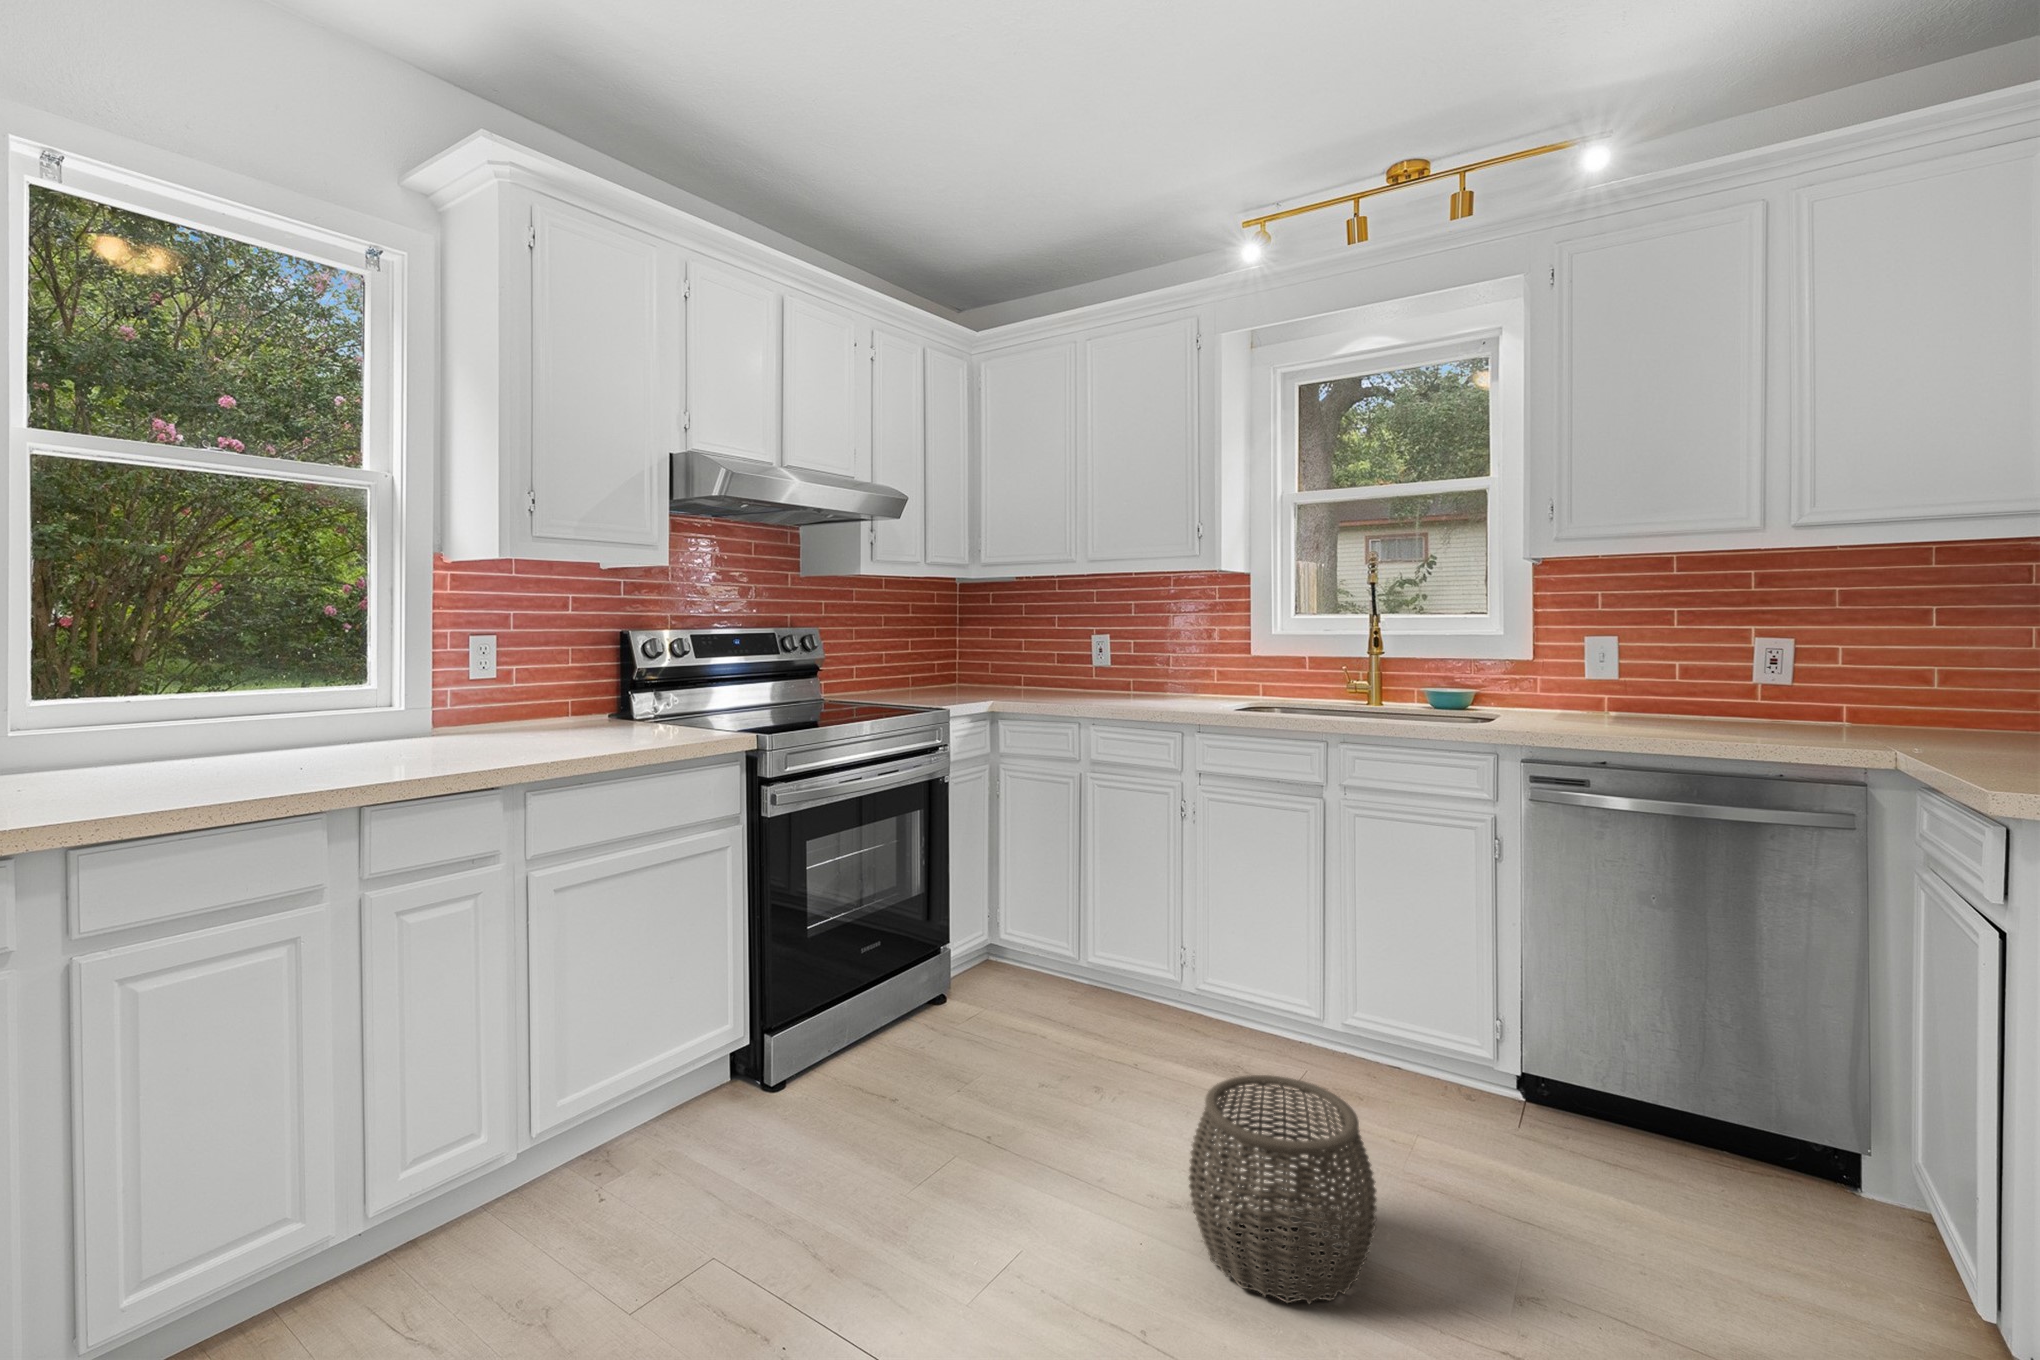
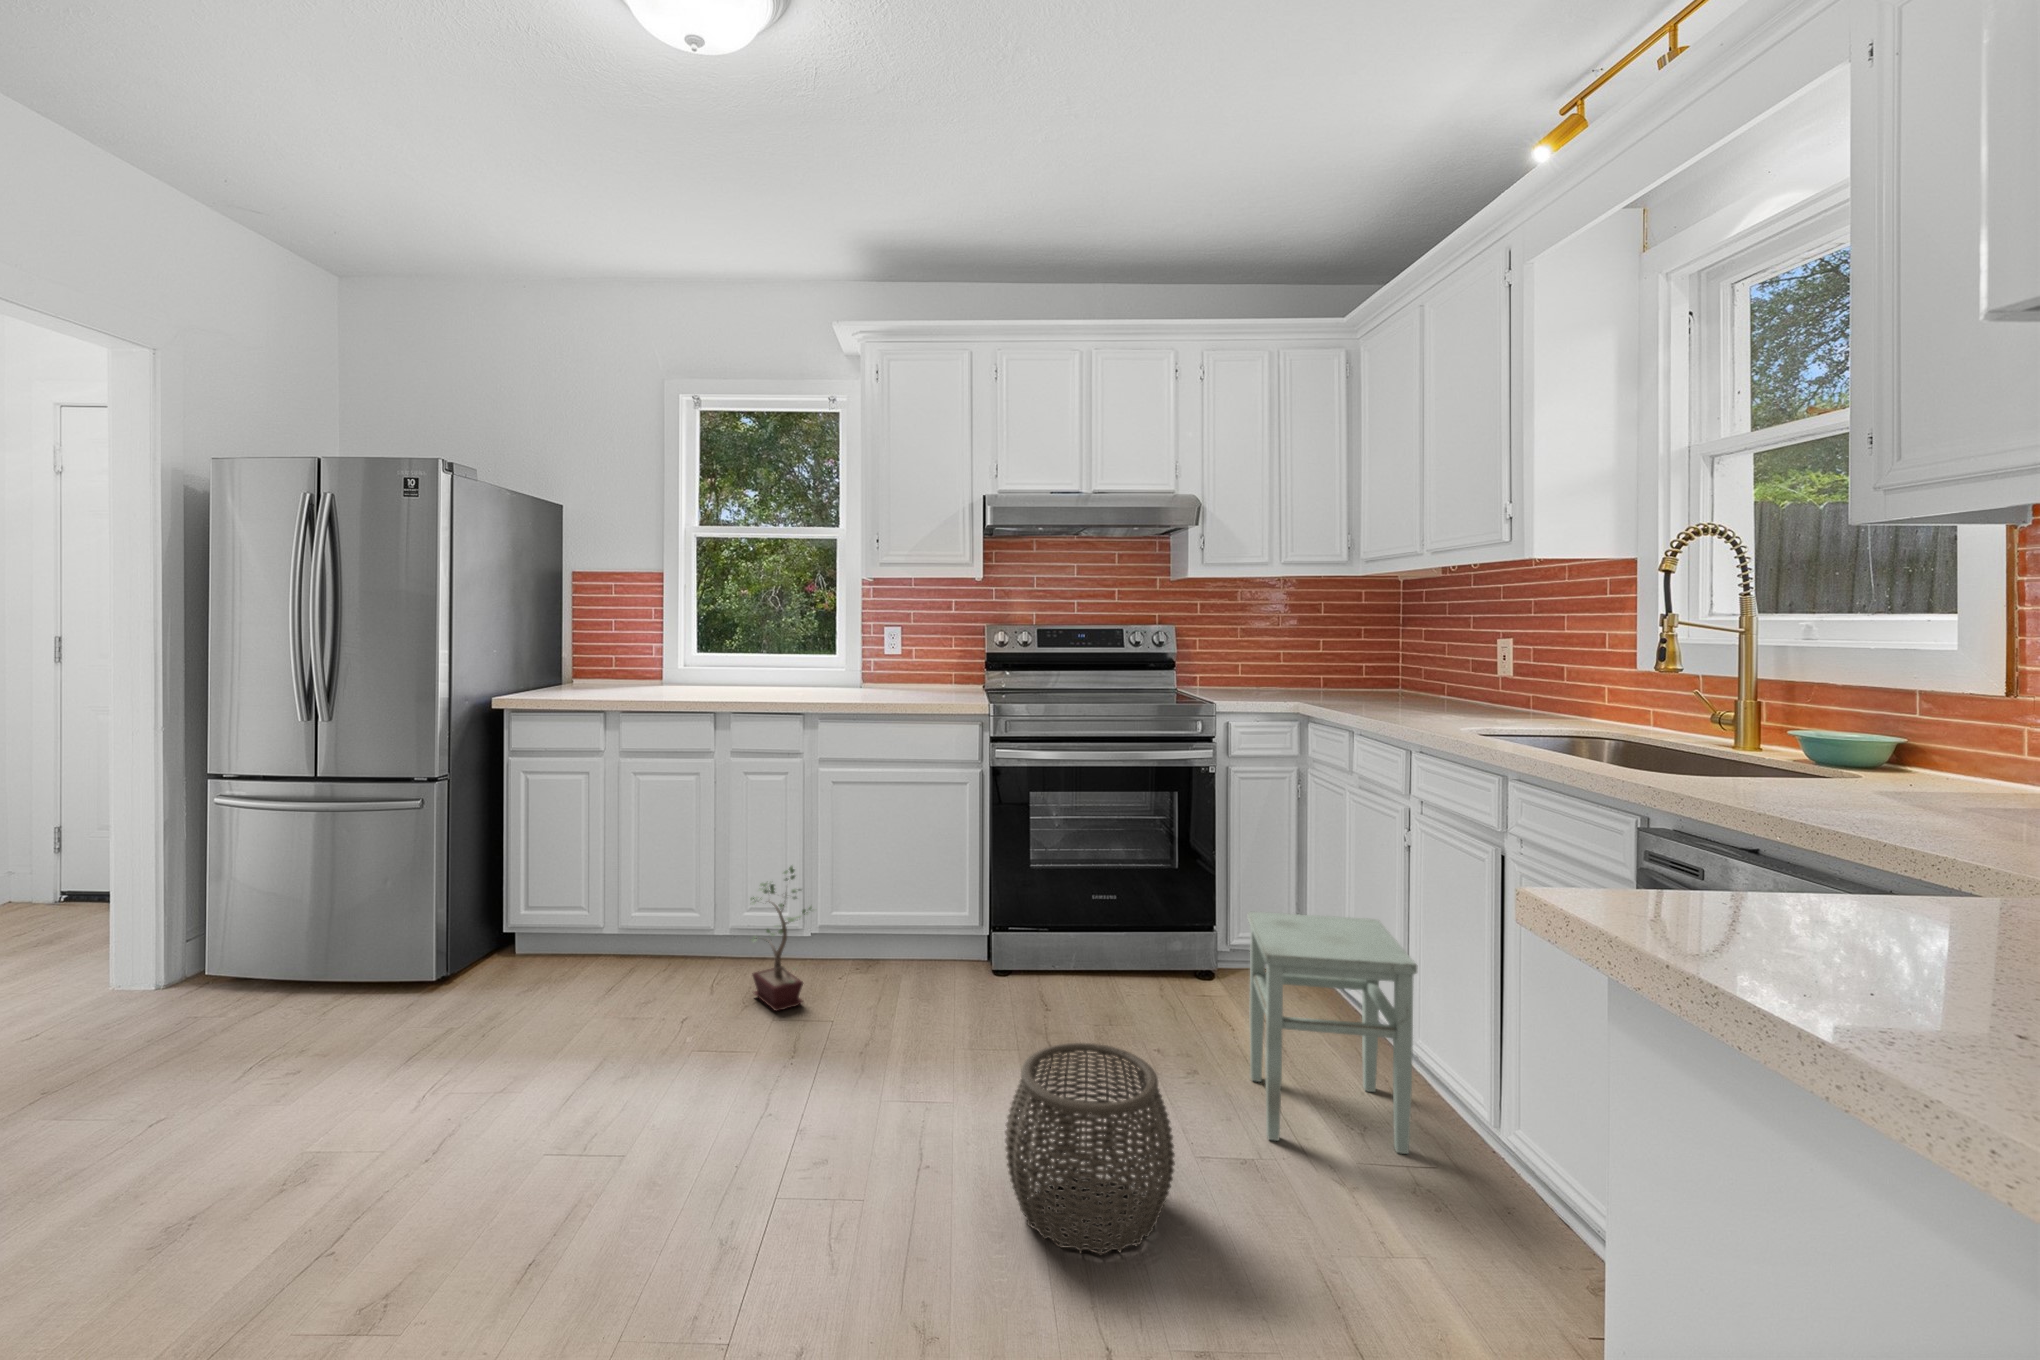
stool: none [1128,889,1302,1117] -> present [1248,912,1418,1154]
potted plant: none [477,1033,693,1290] -> present [751,866,812,1011]

